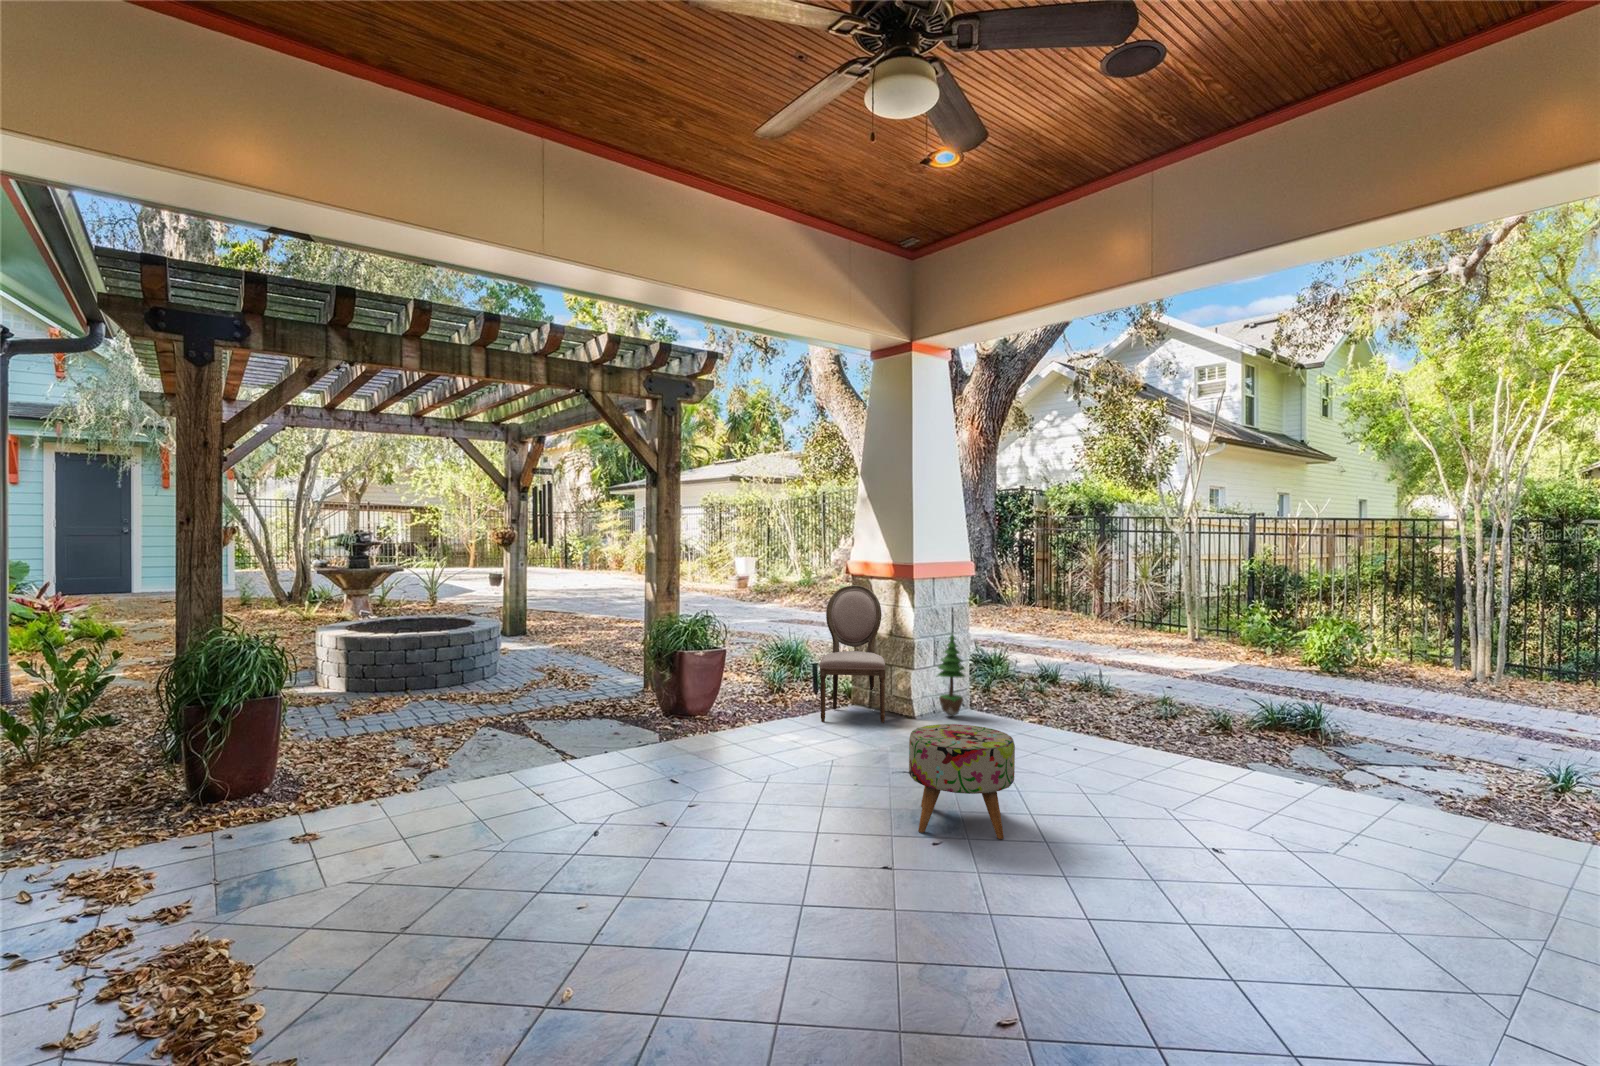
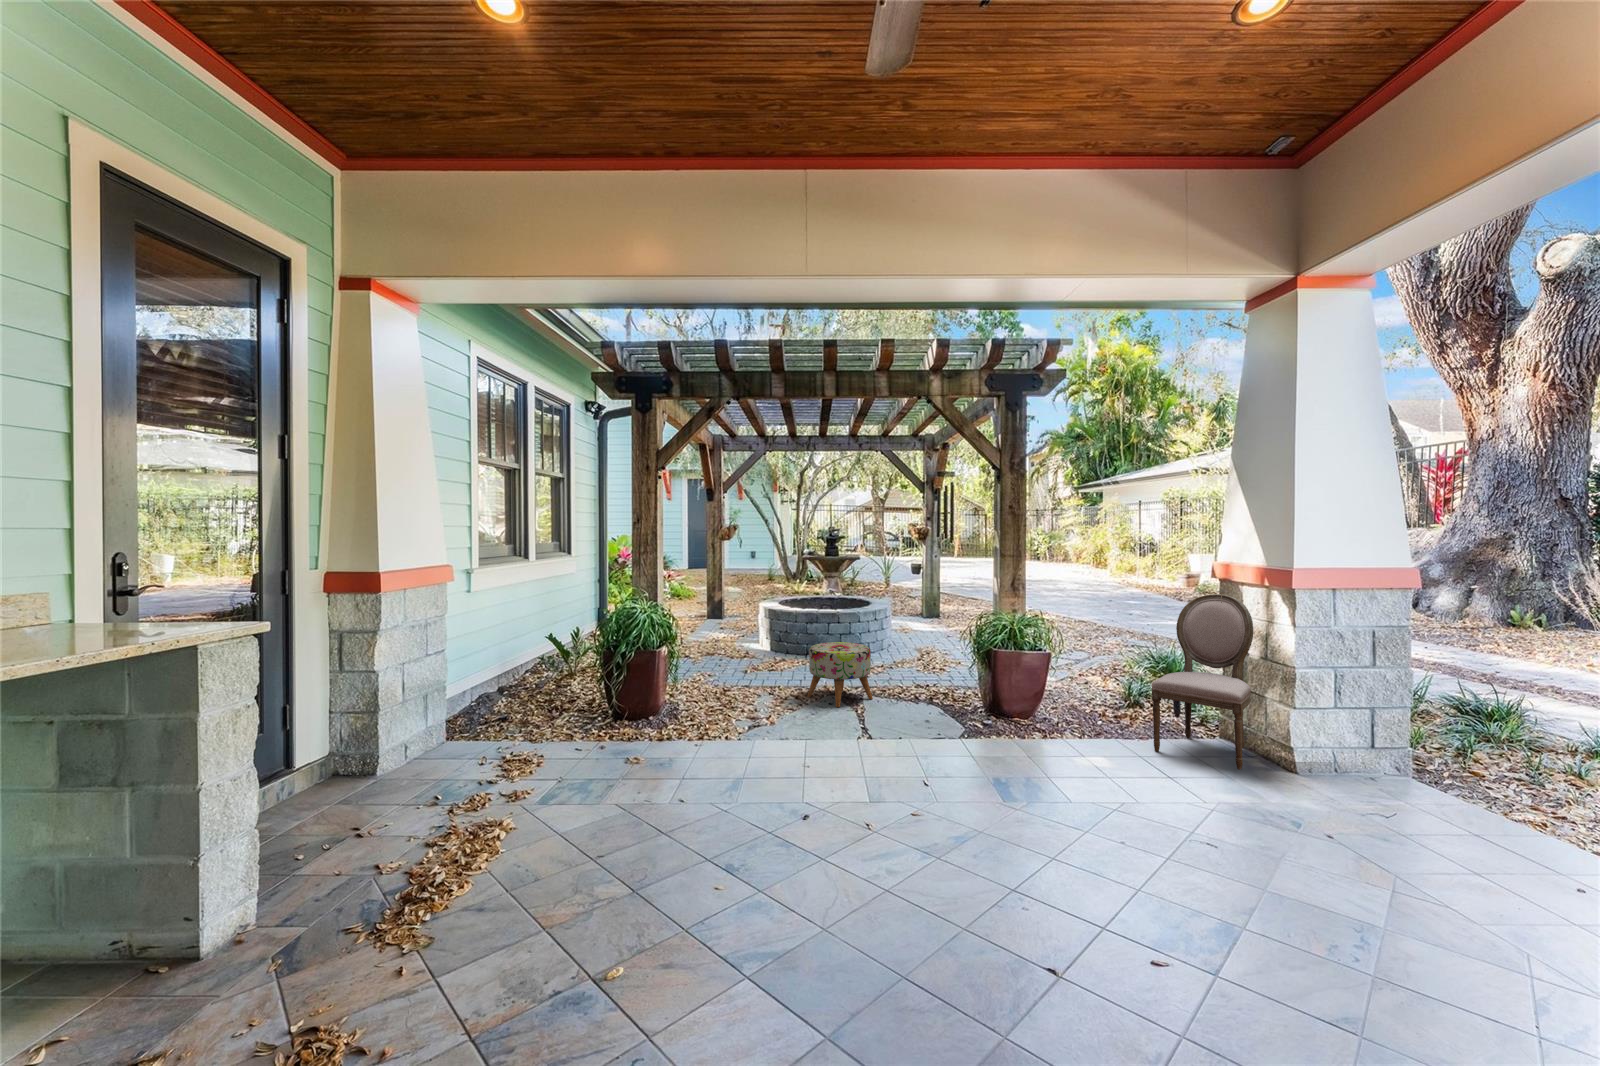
potted tree: present [938,634,965,717] -> none [1338,667,1393,783]
ottoman: present [909,724,1015,839] -> present [807,642,873,707]

